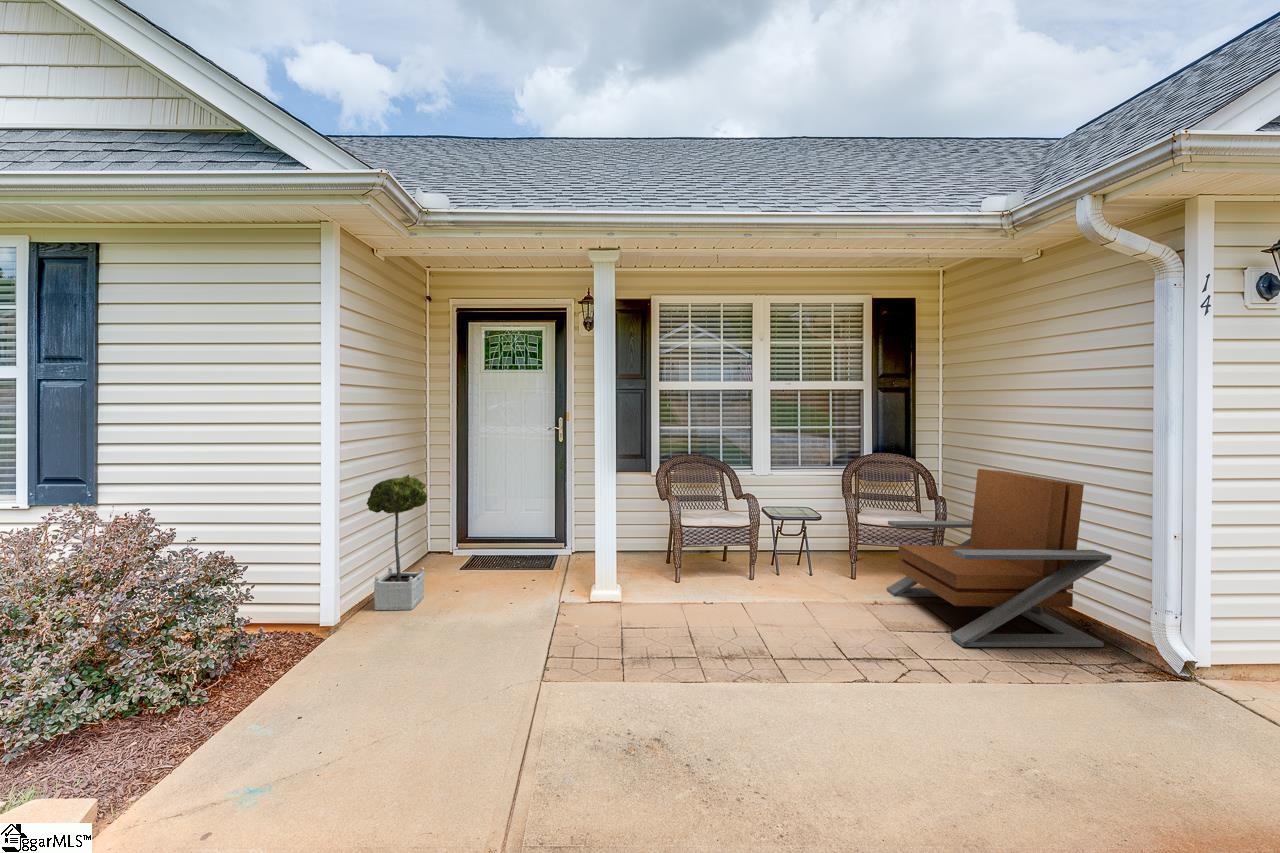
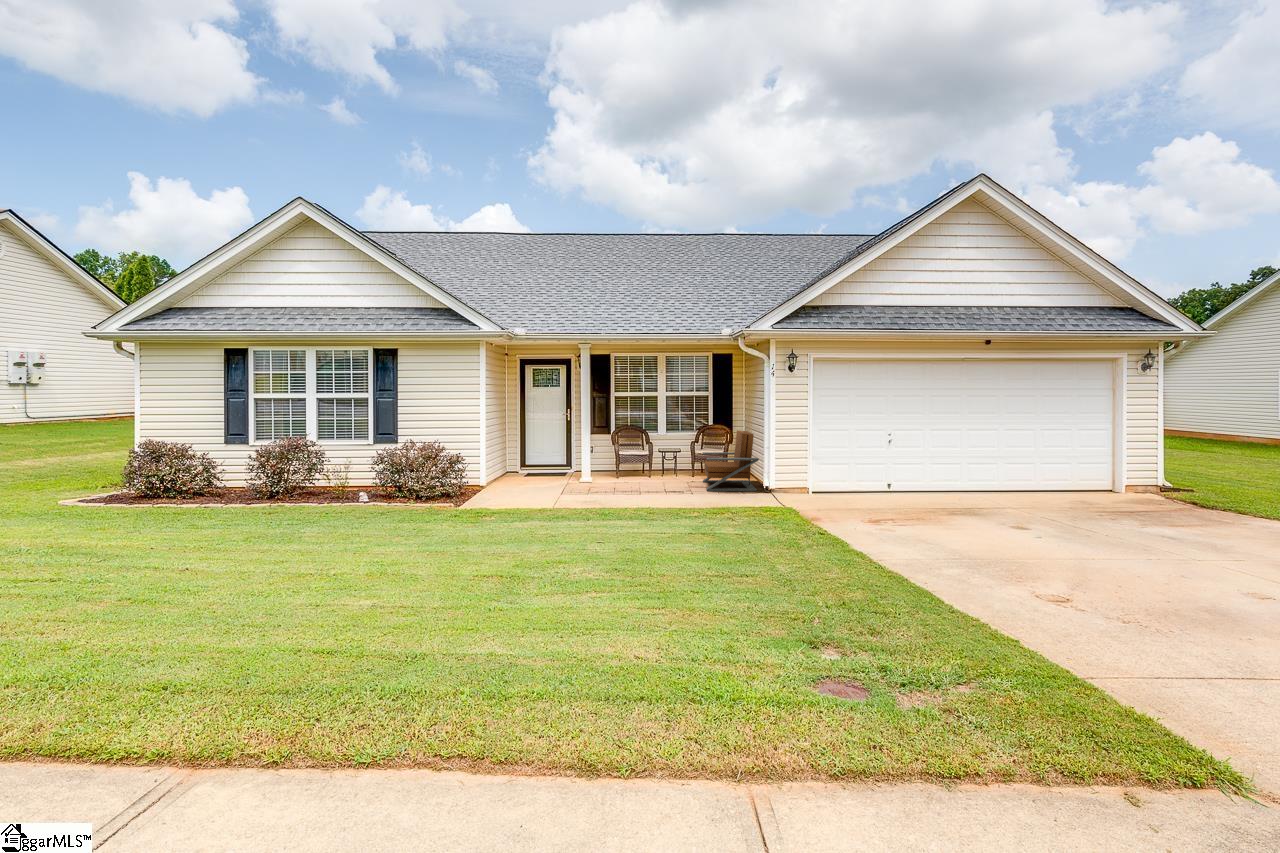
potted tree: present [367,475,427,610] -> none [494,433,516,485]

